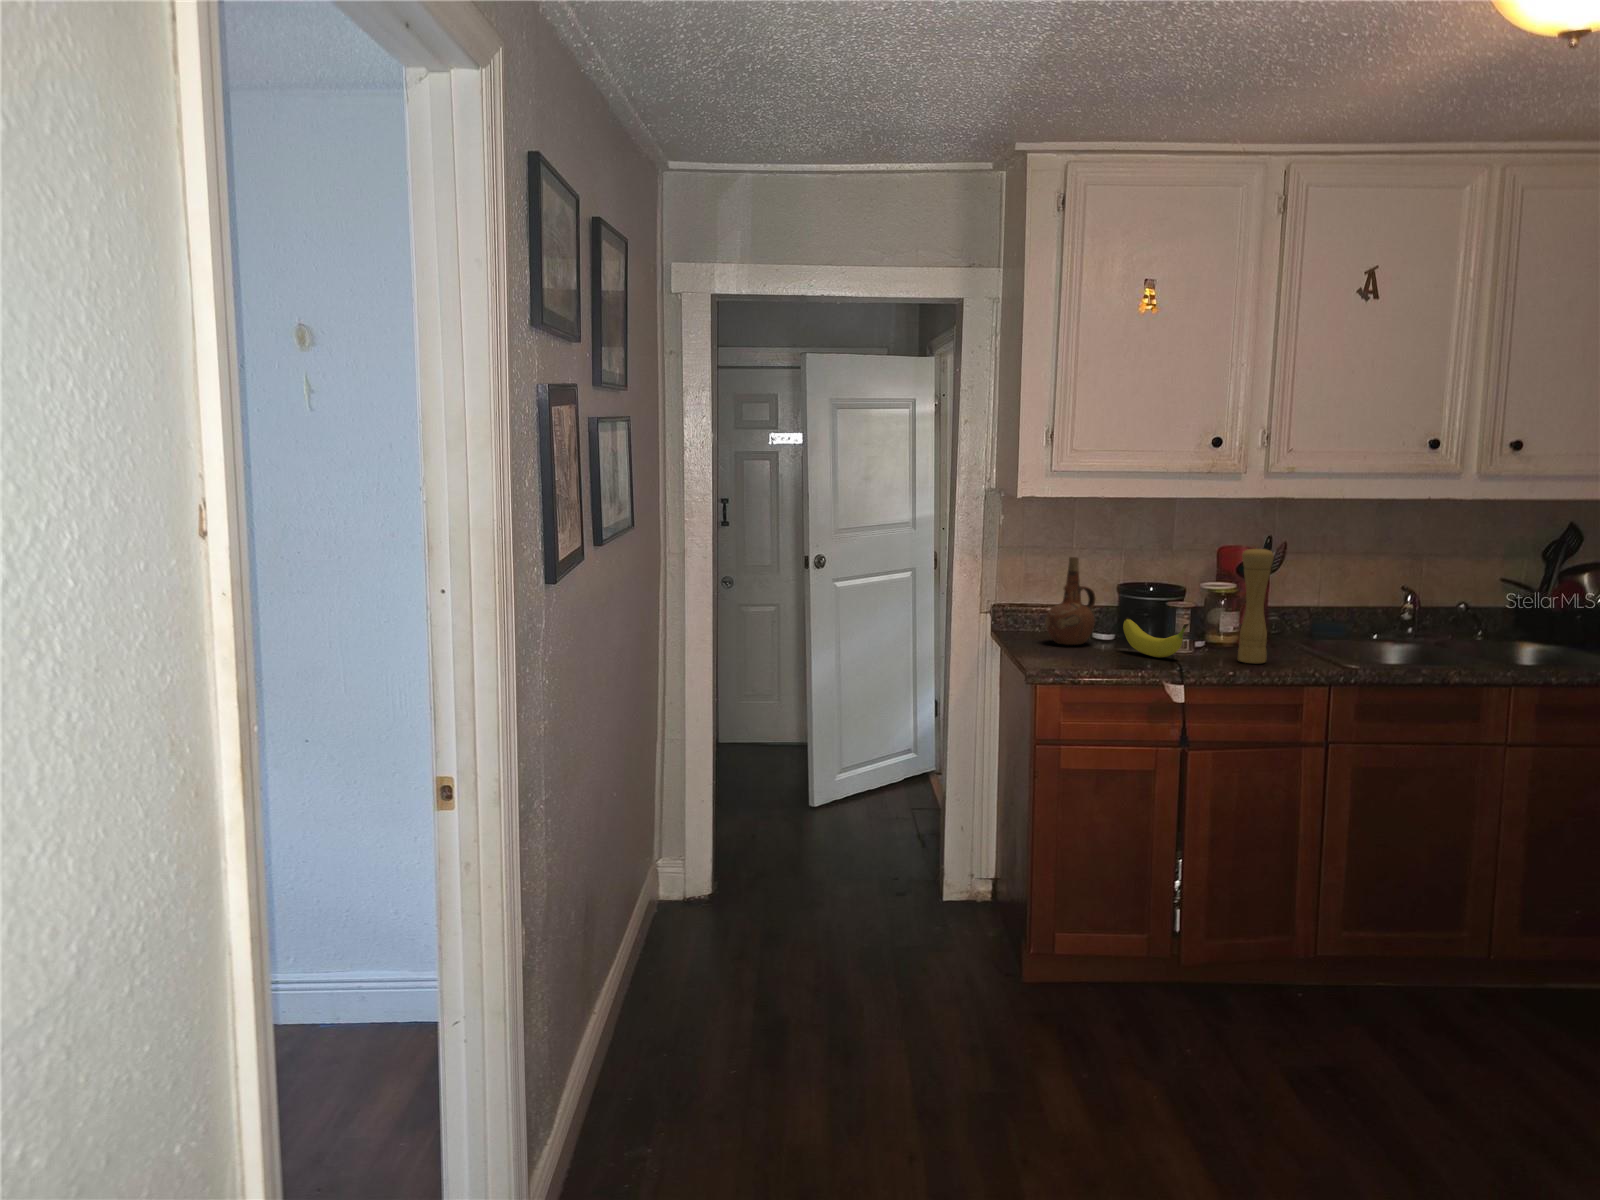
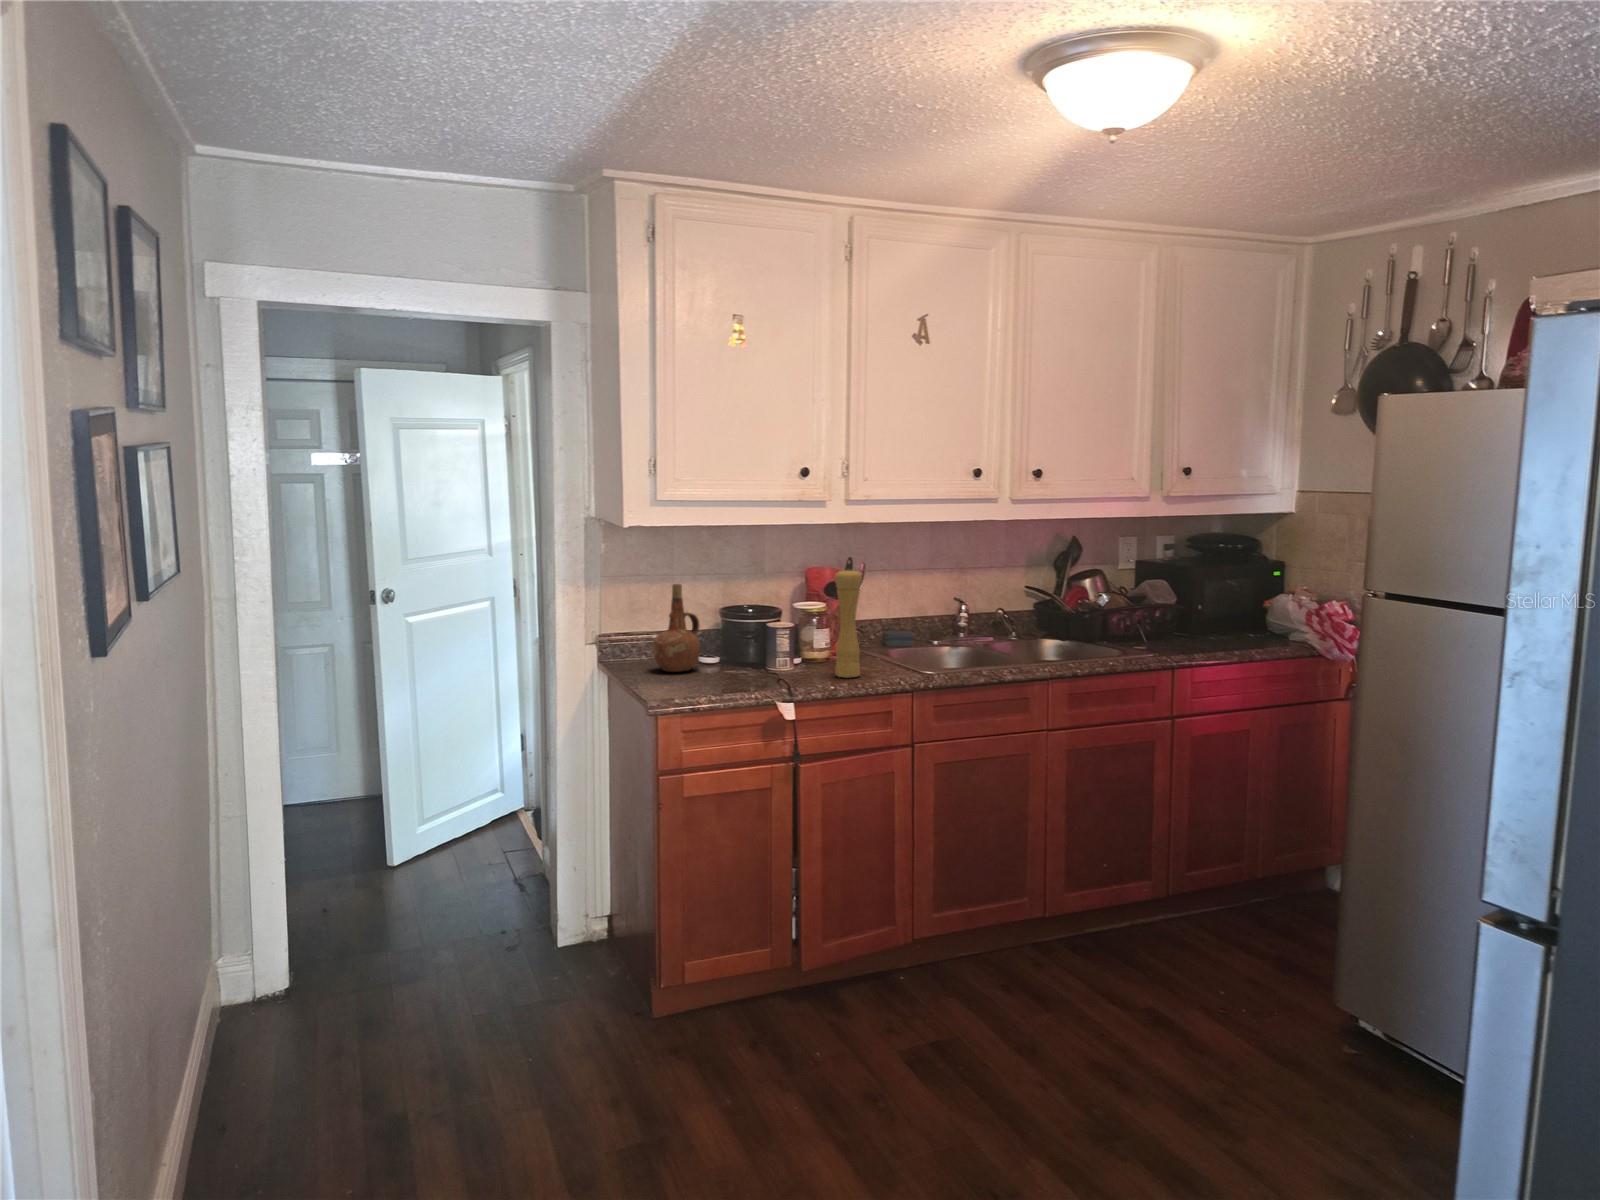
fruit: present [1123,617,1188,658] -> none [729,641,792,678]

